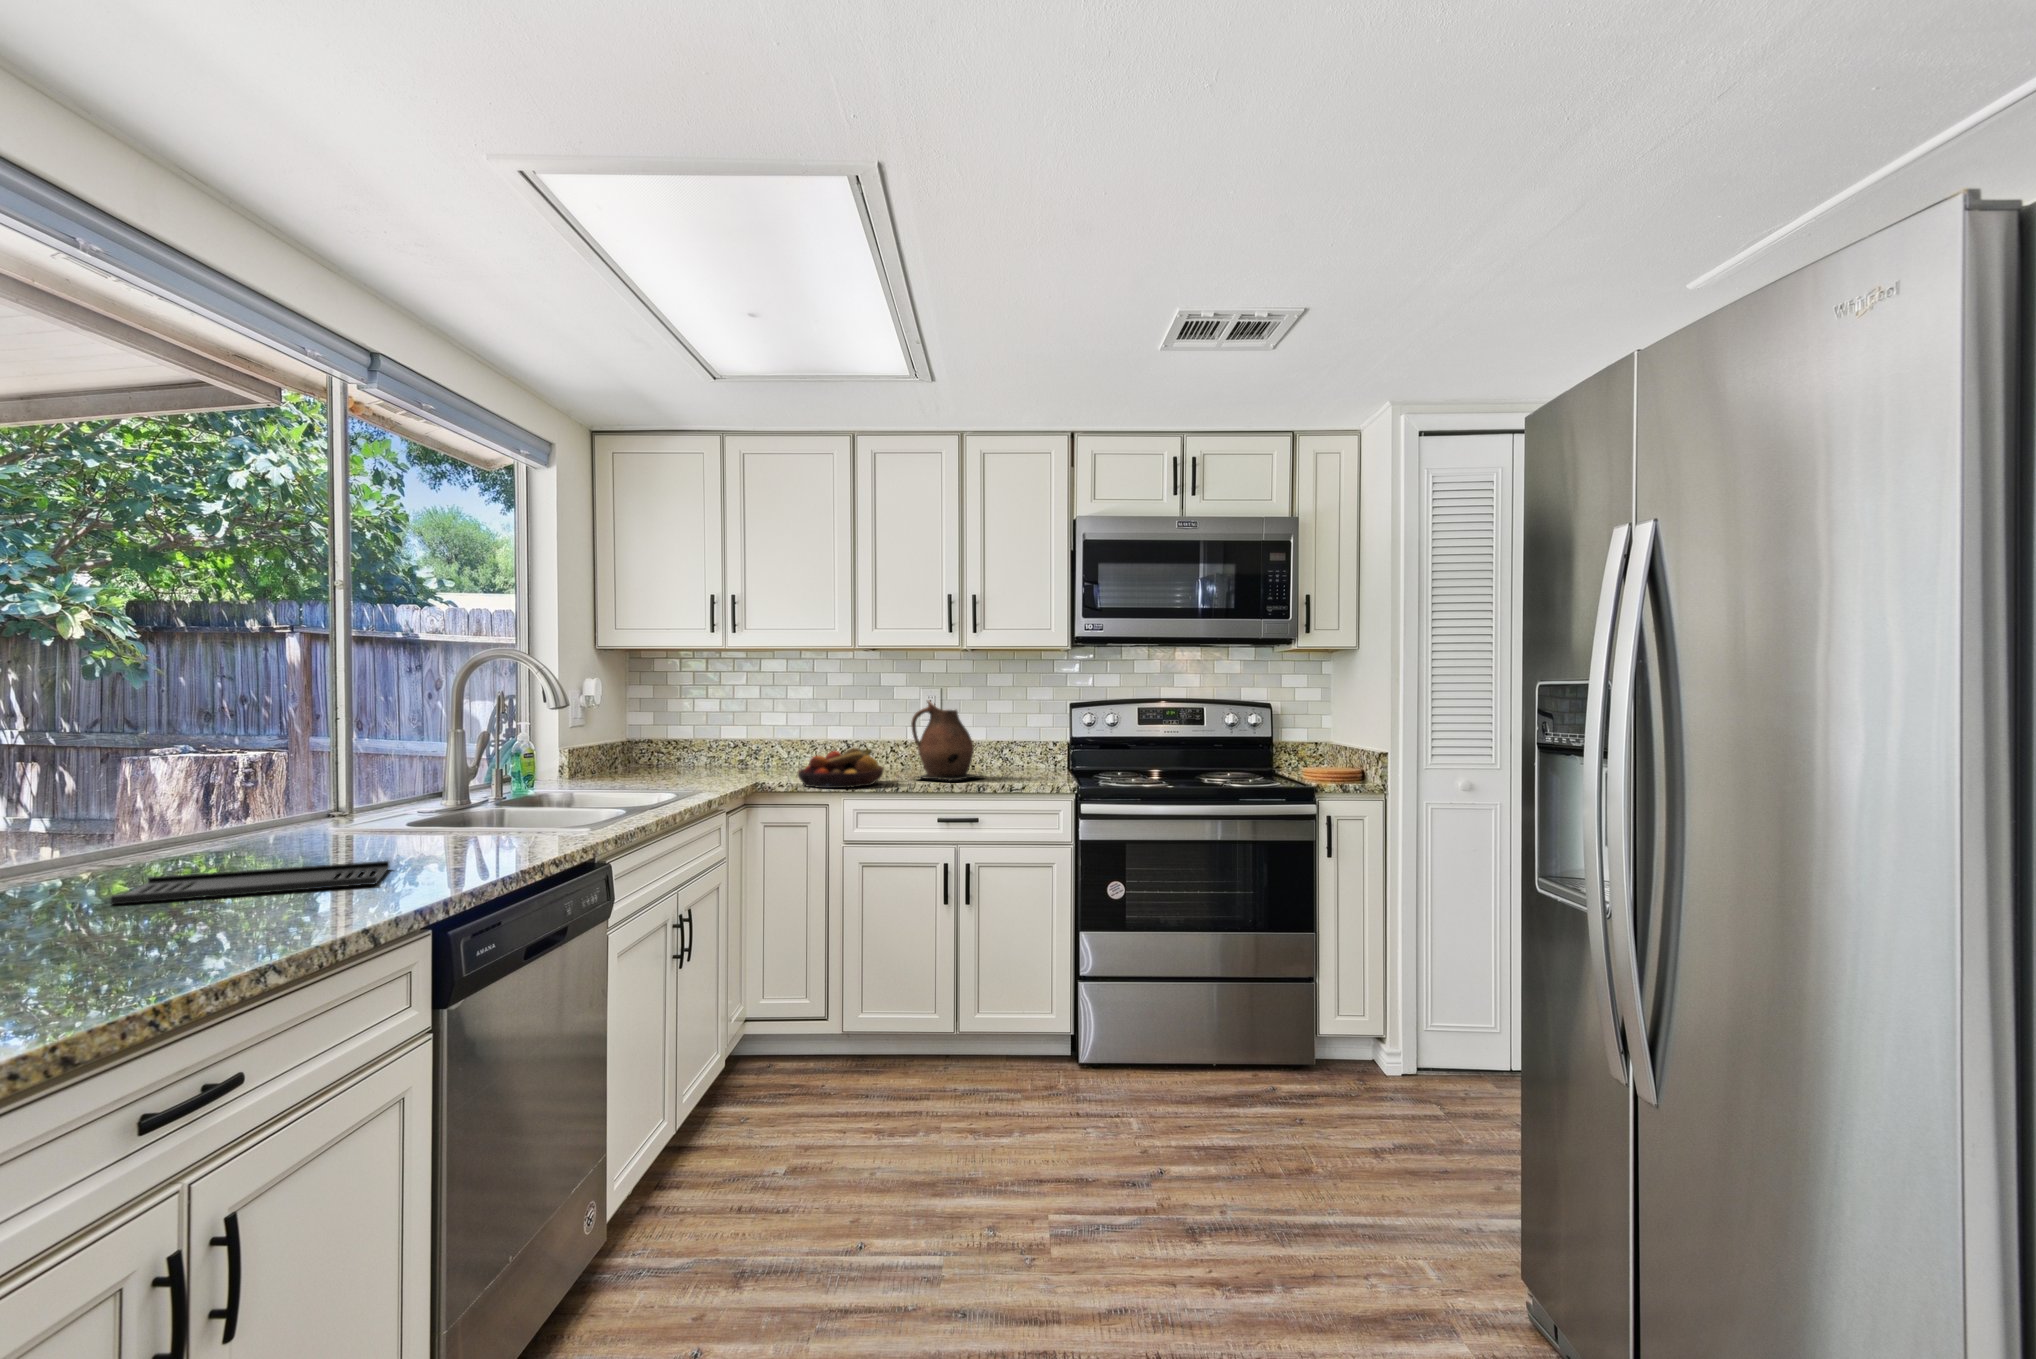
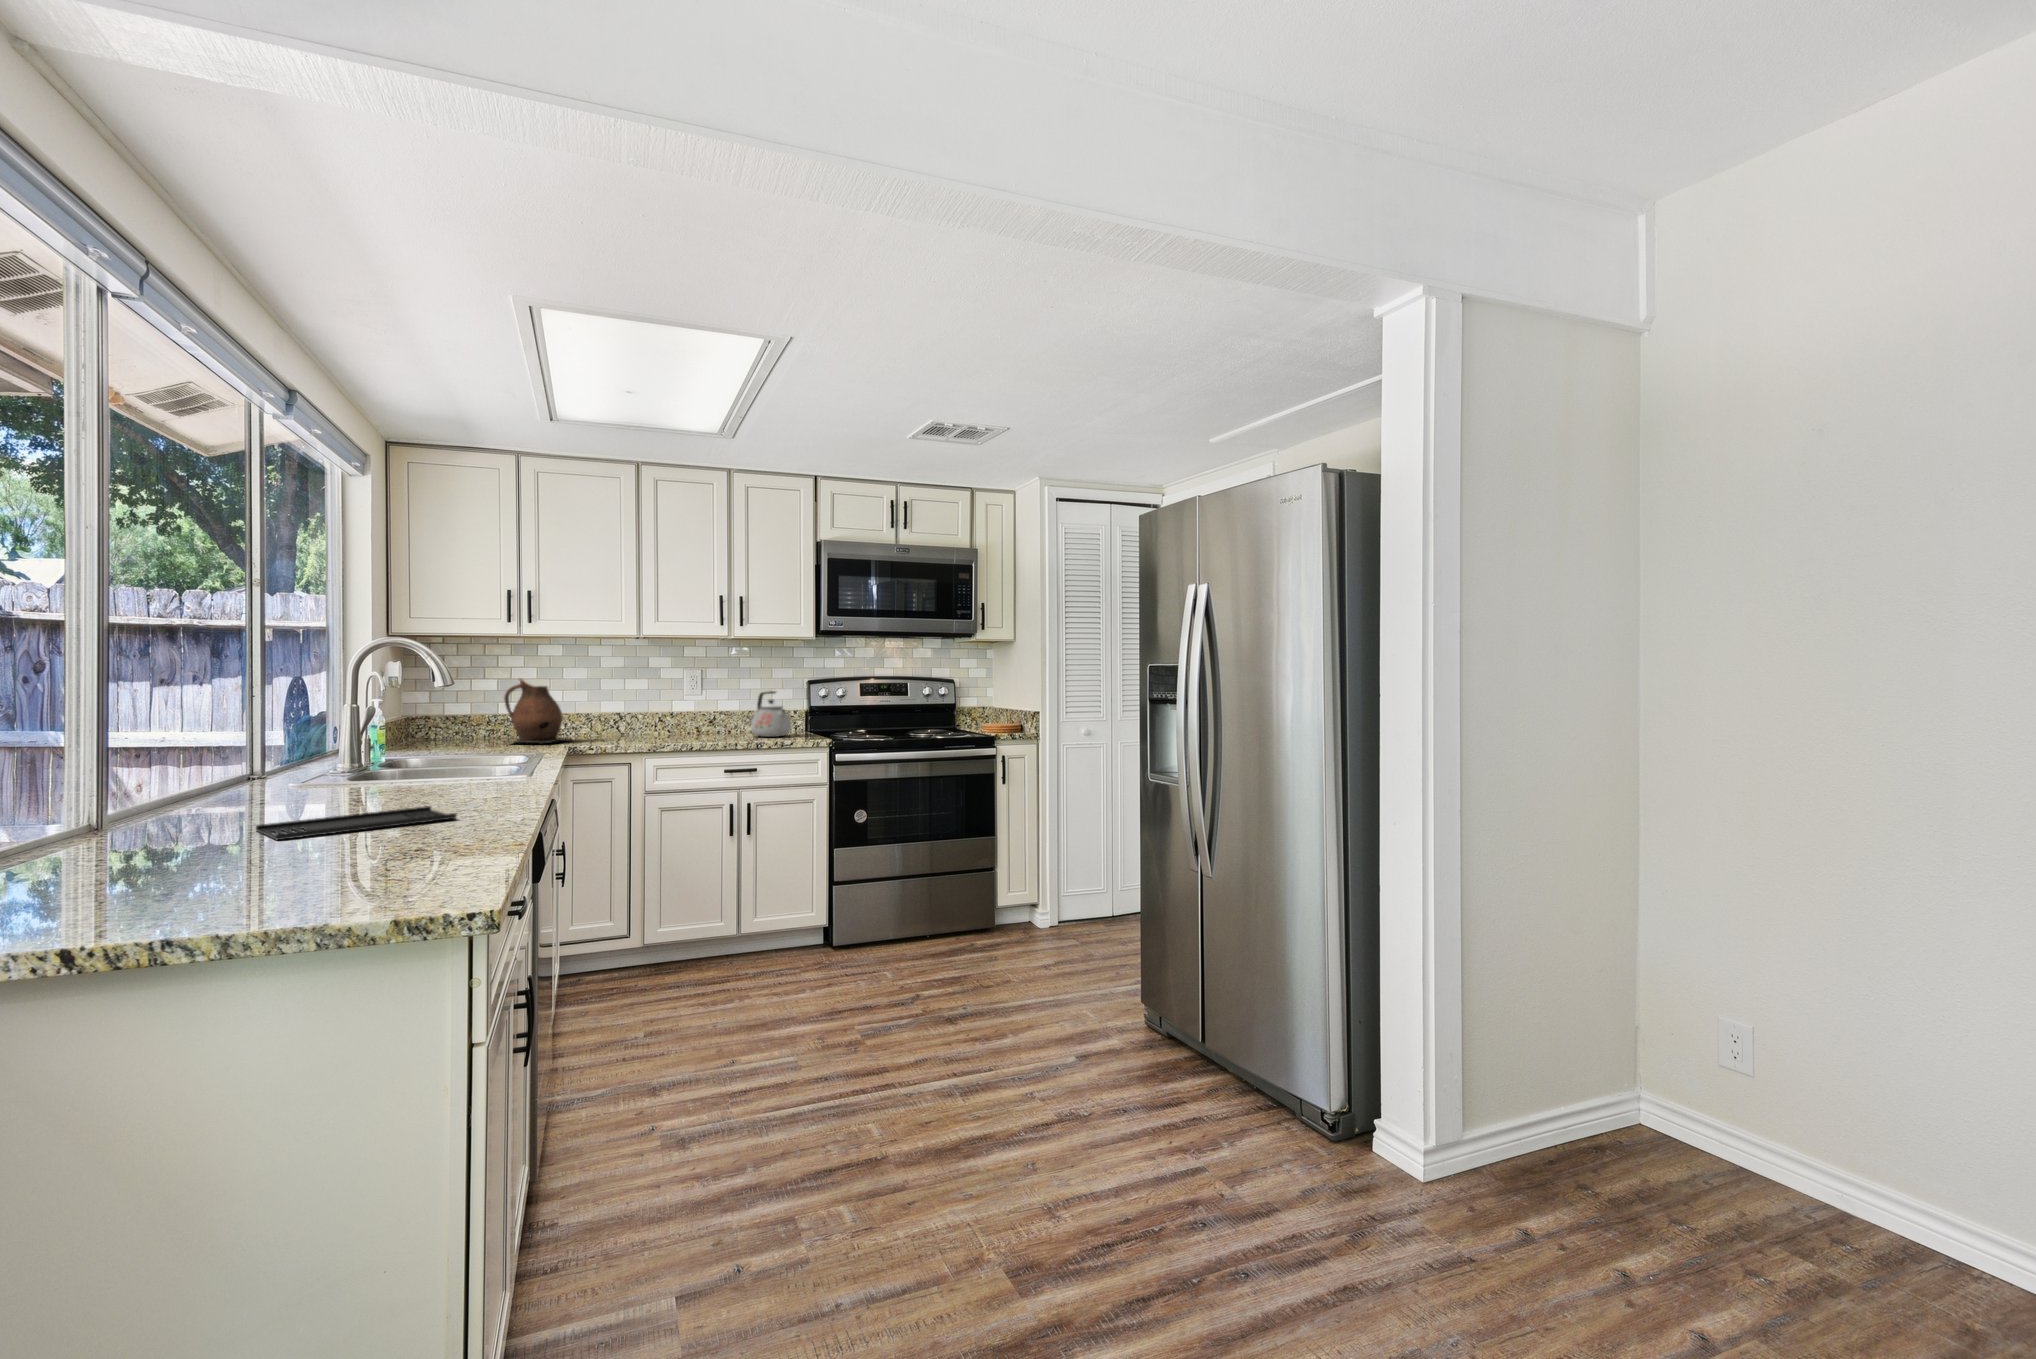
ceramic pitcher: present [911,701,983,781] -> present [504,679,568,743]
kettle: none [996,716,1045,775] -> present [751,691,791,737]
fruit bowl: present [797,748,884,788] -> none [602,718,676,751]

